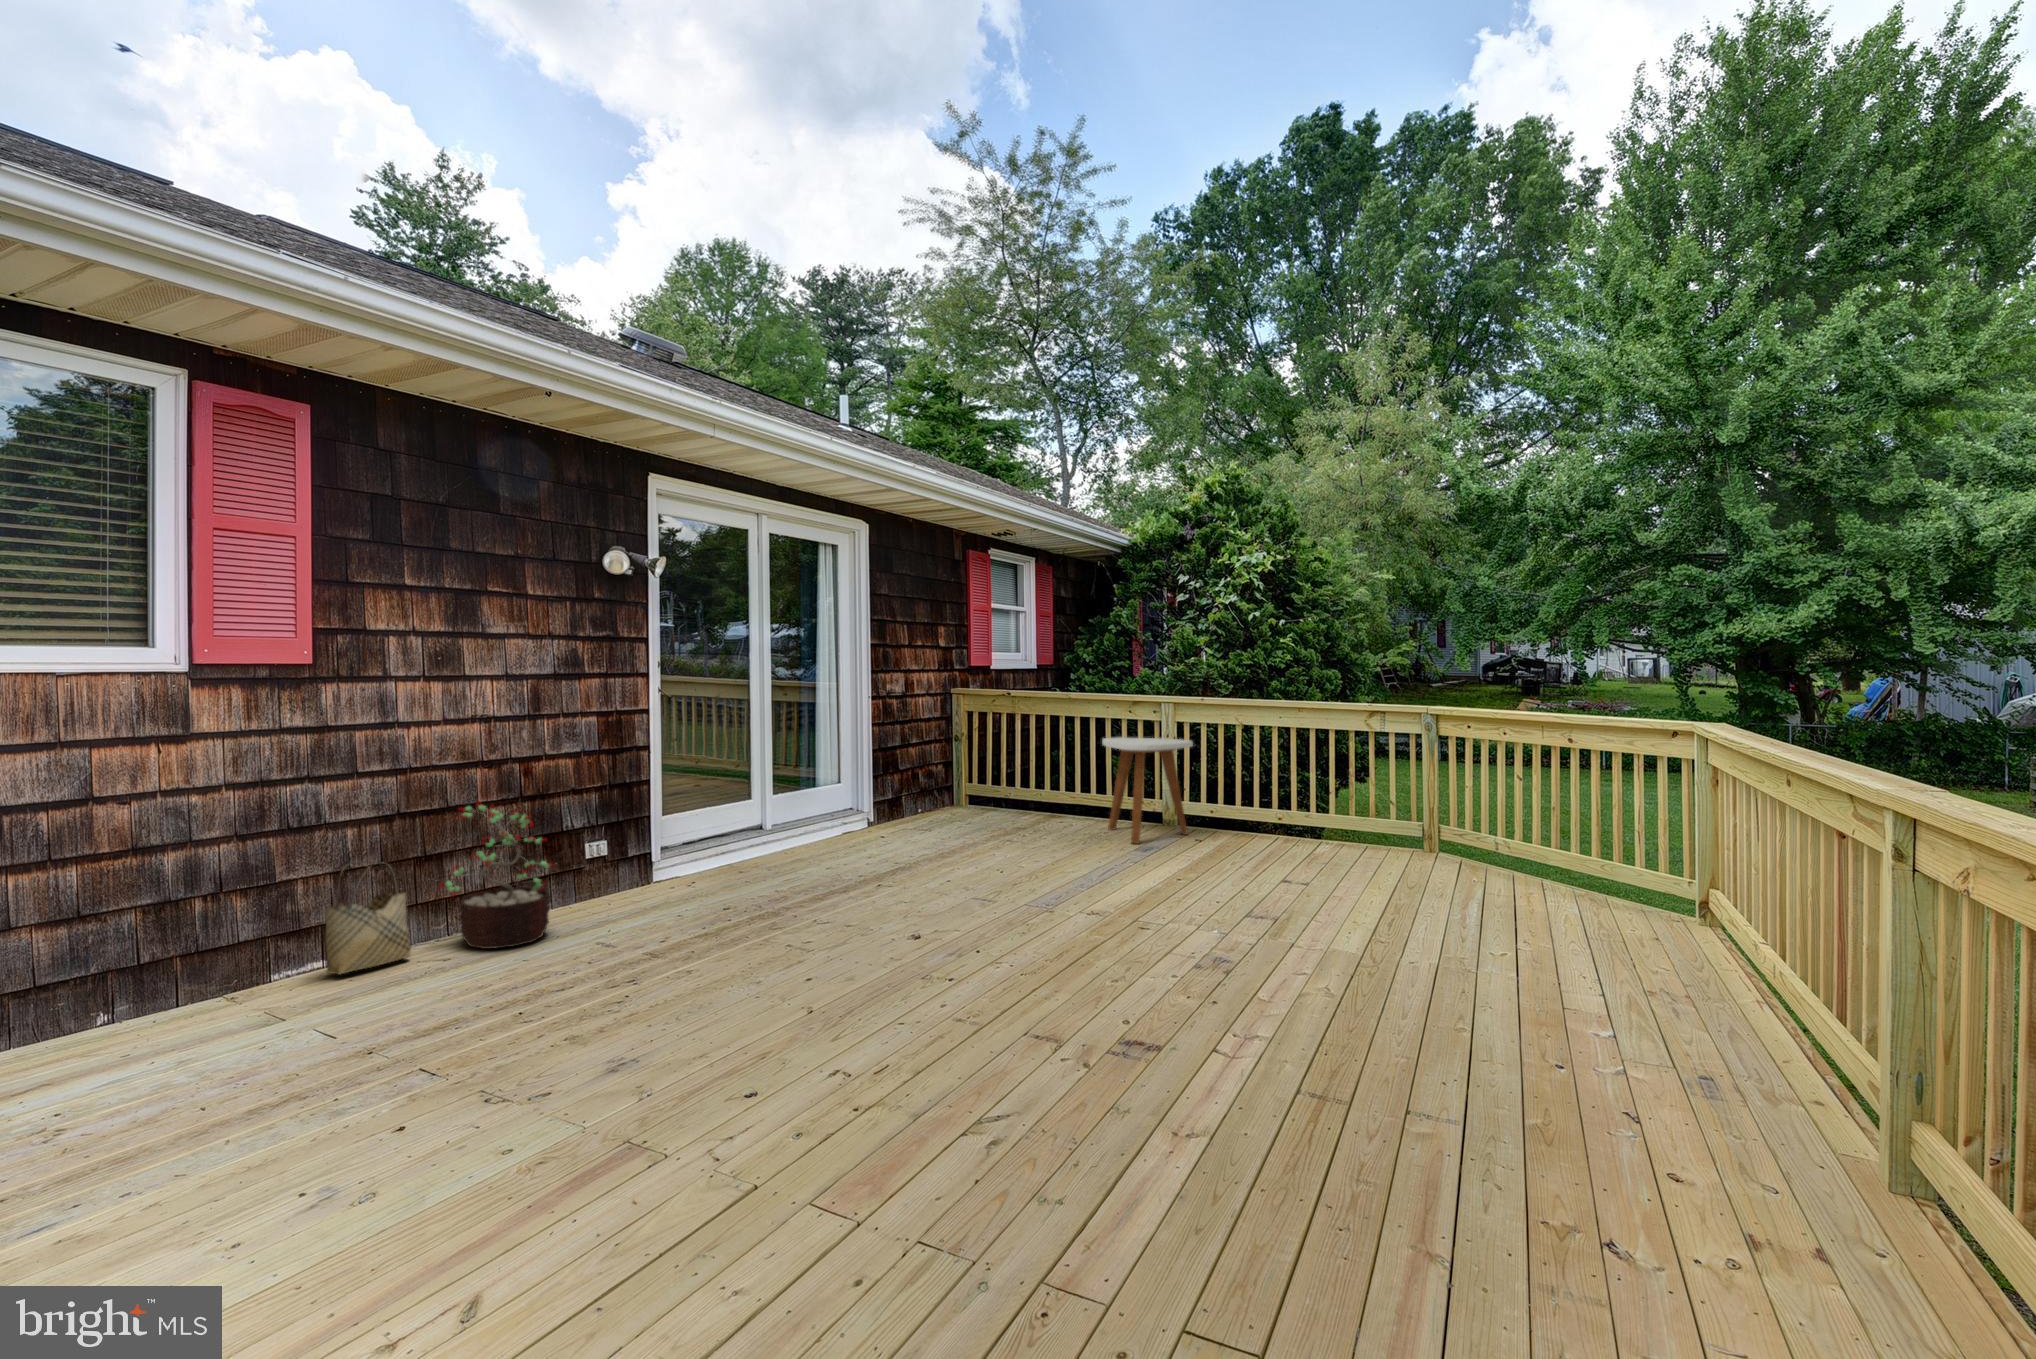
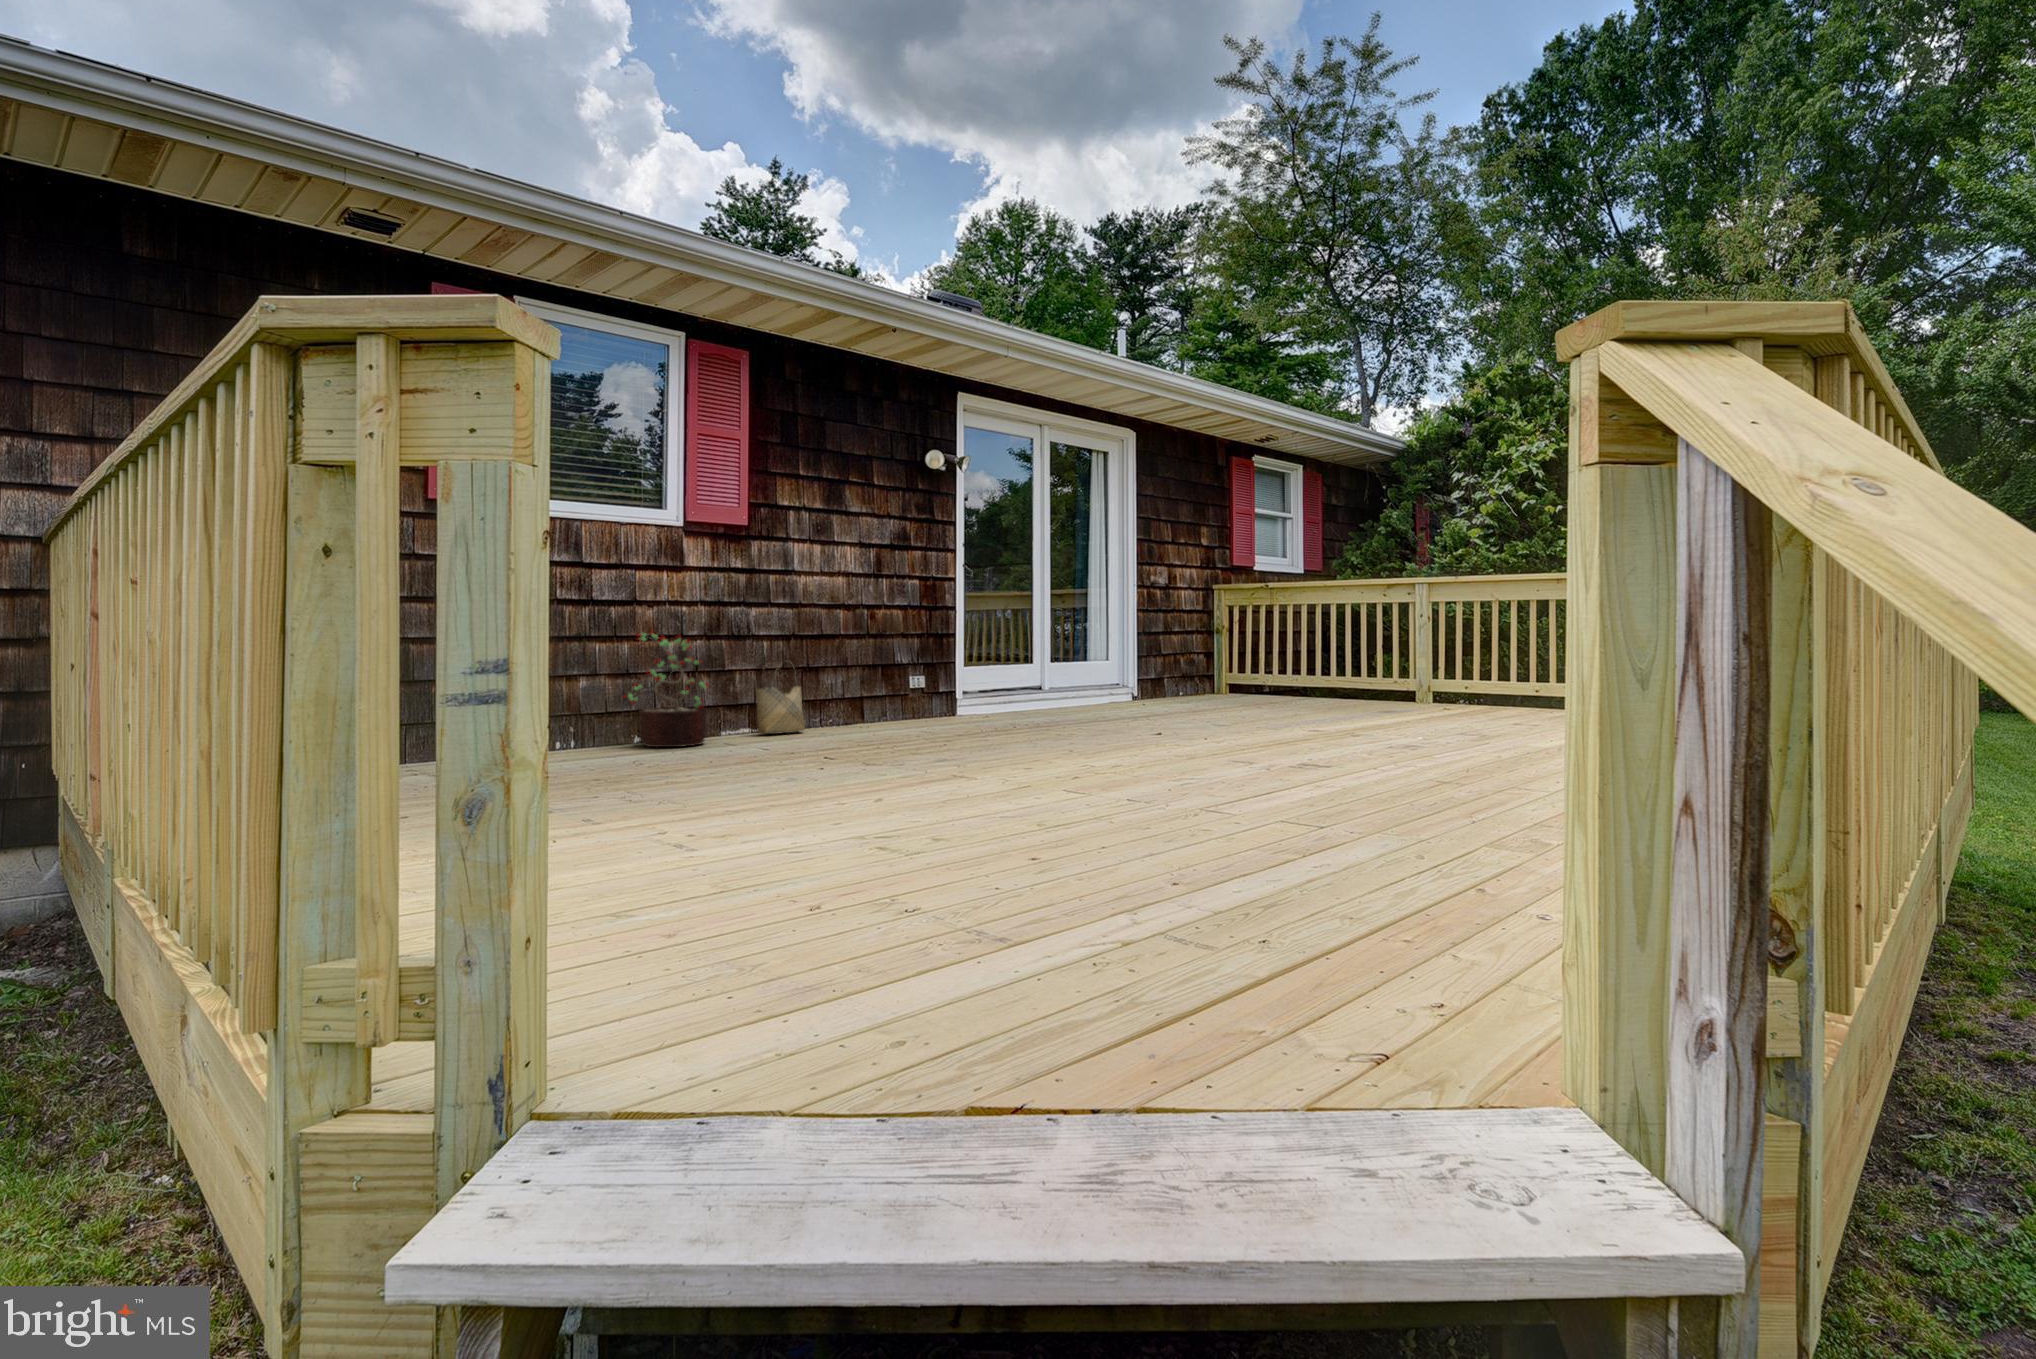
side table: present [1102,737,1193,844] -> none [1352,618,1443,710]
decorative plant: present [439,802,552,949] -> present [624,632,709,747]

